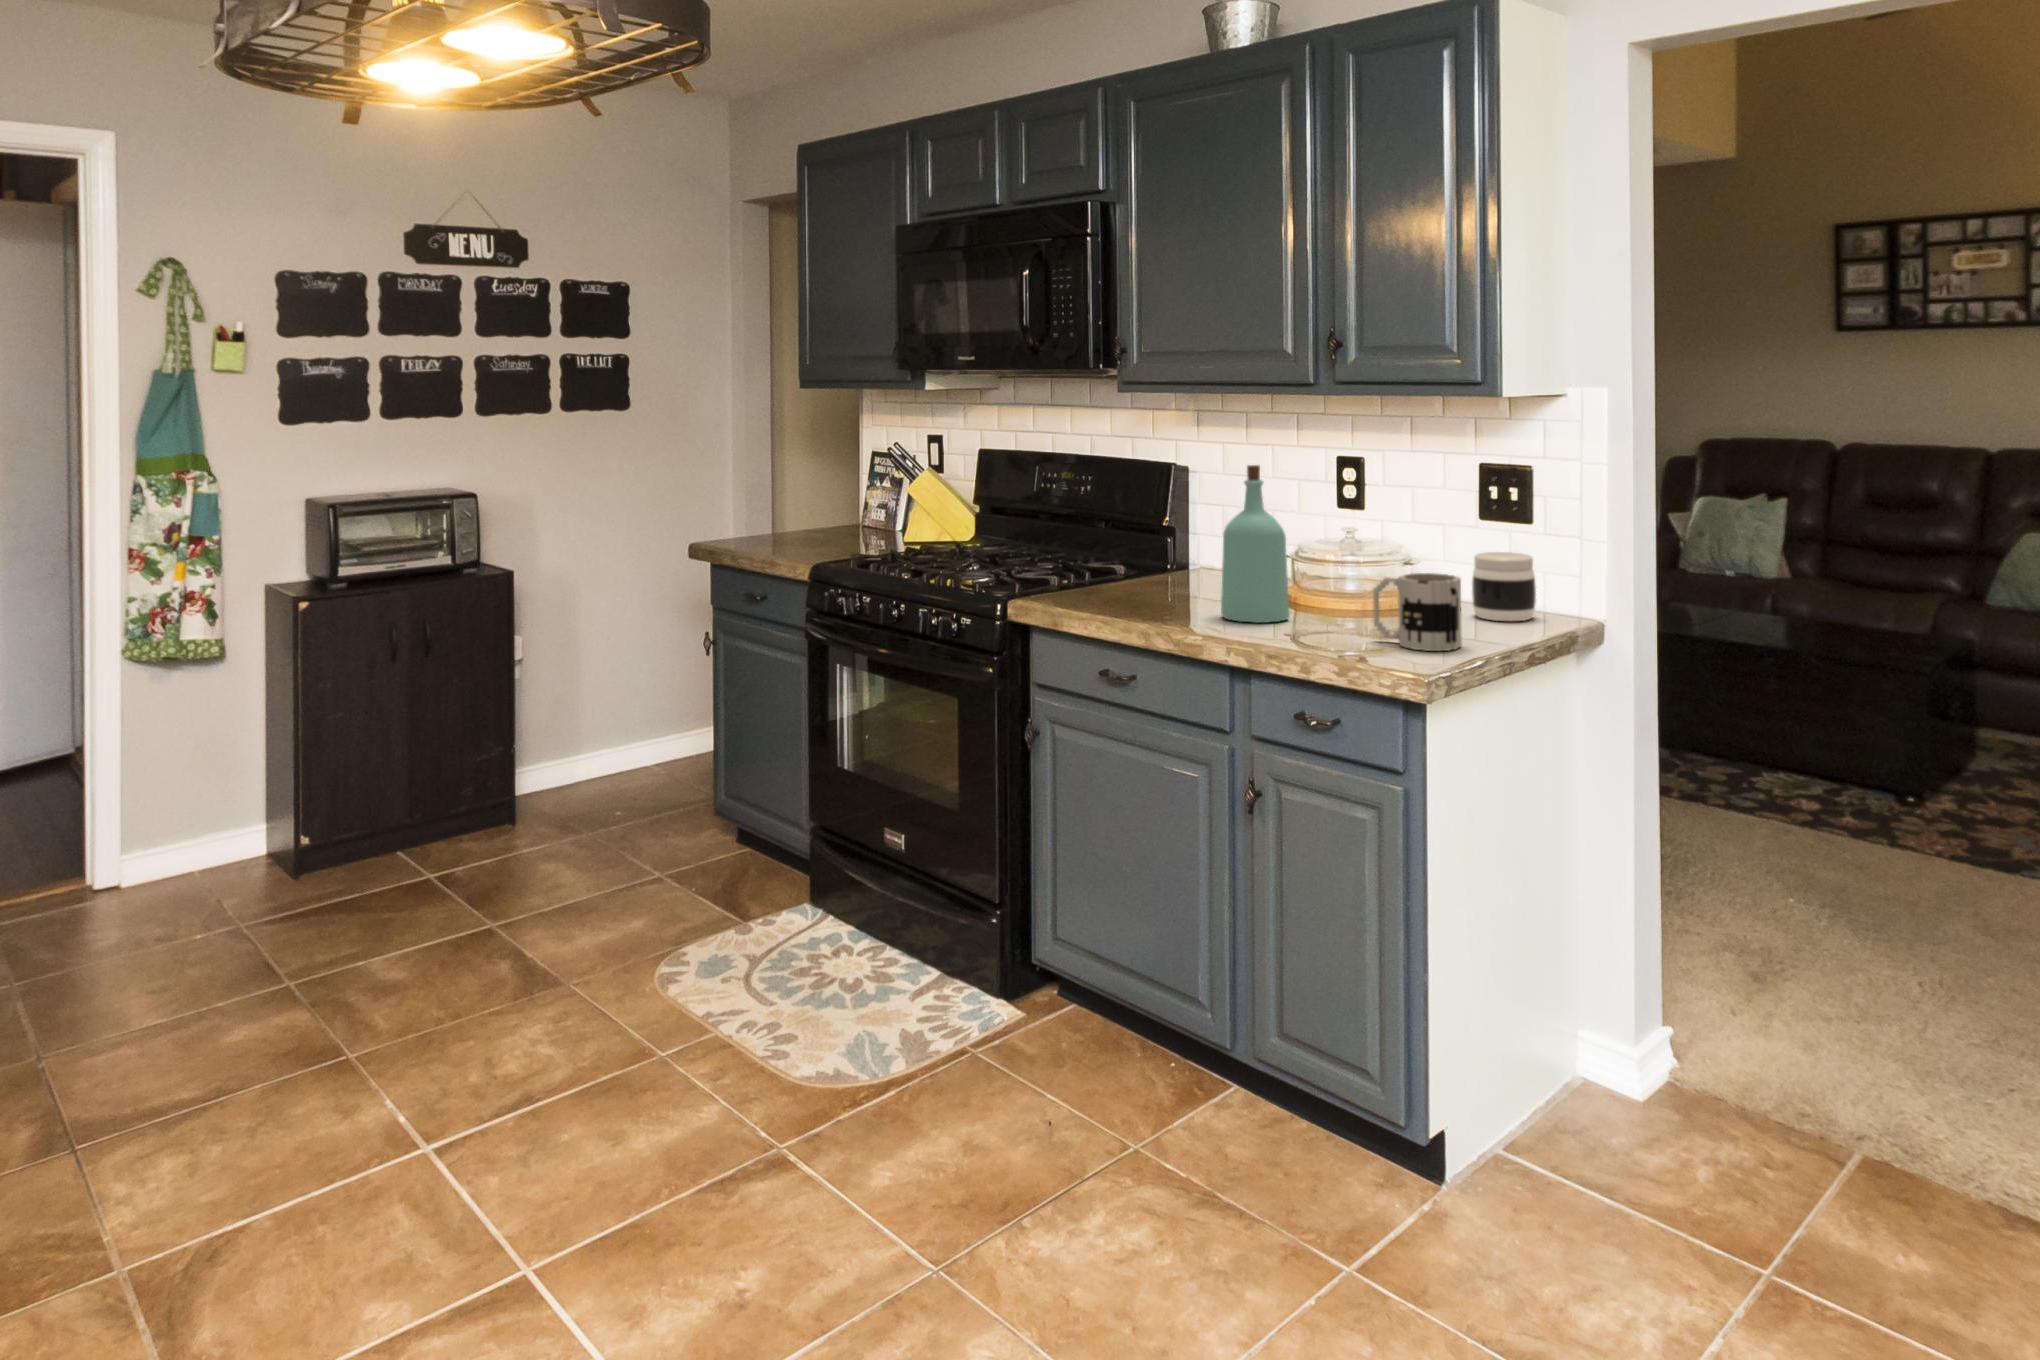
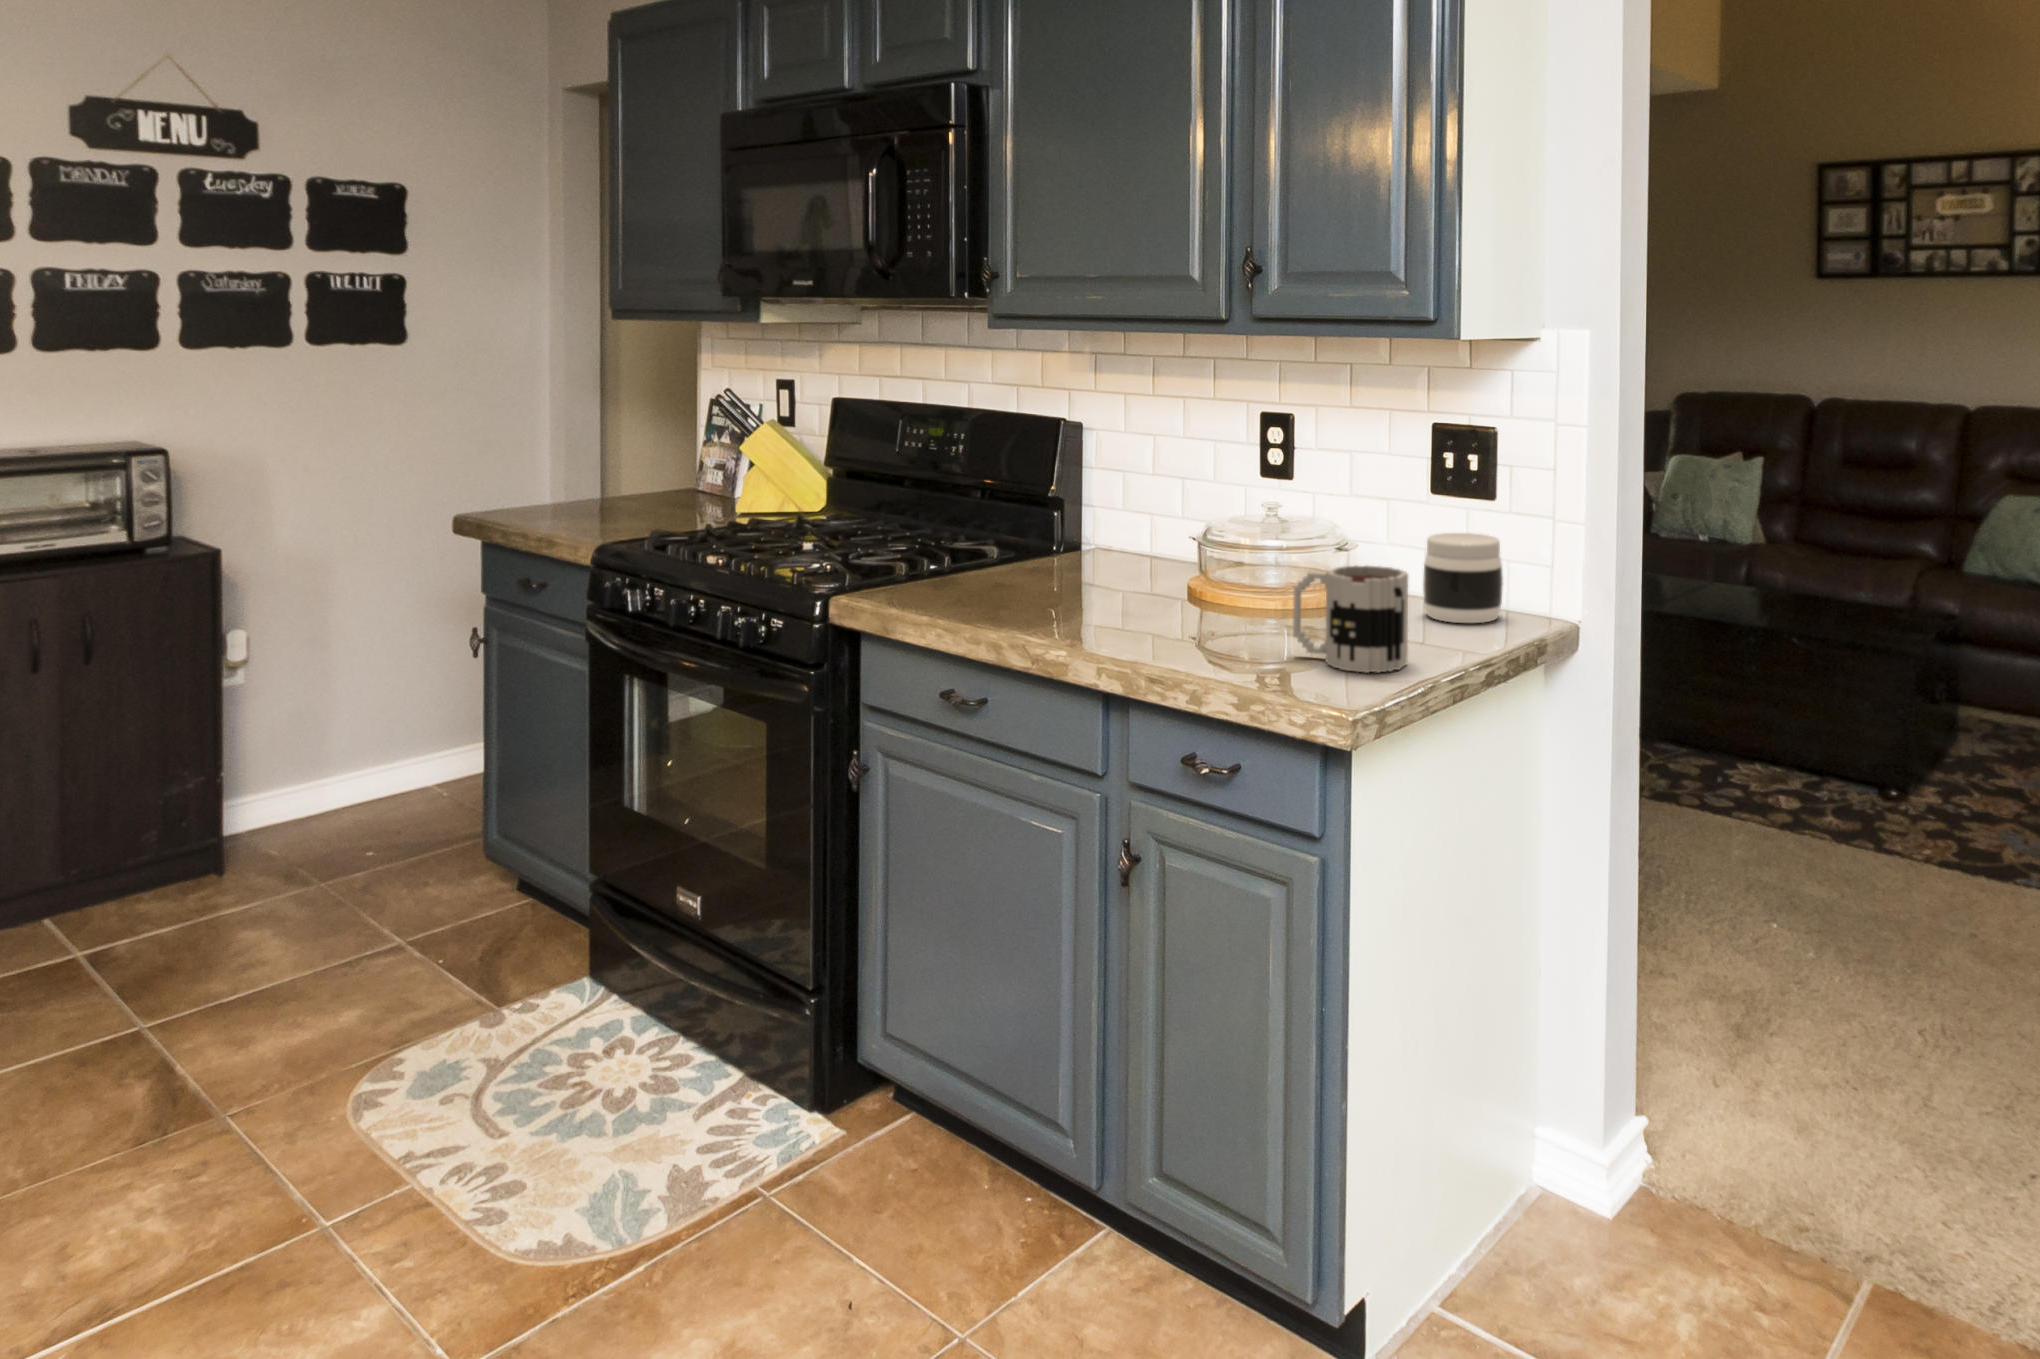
bottle: present [1221,465,1289,623] -> none [1100,420,1188,629]

